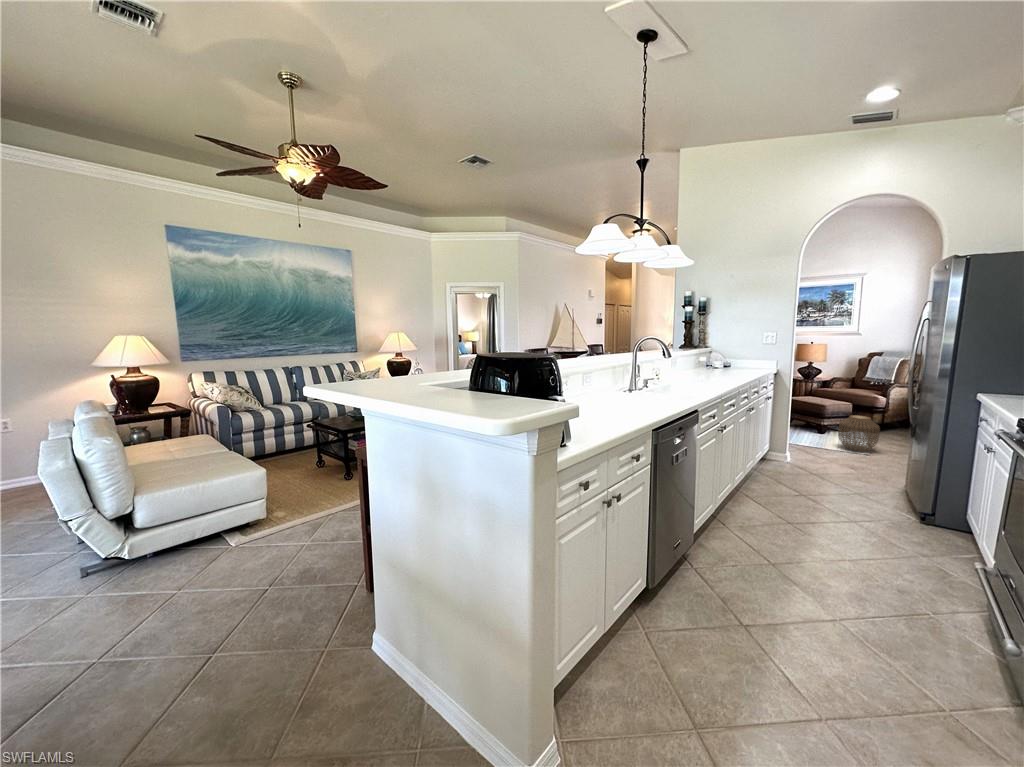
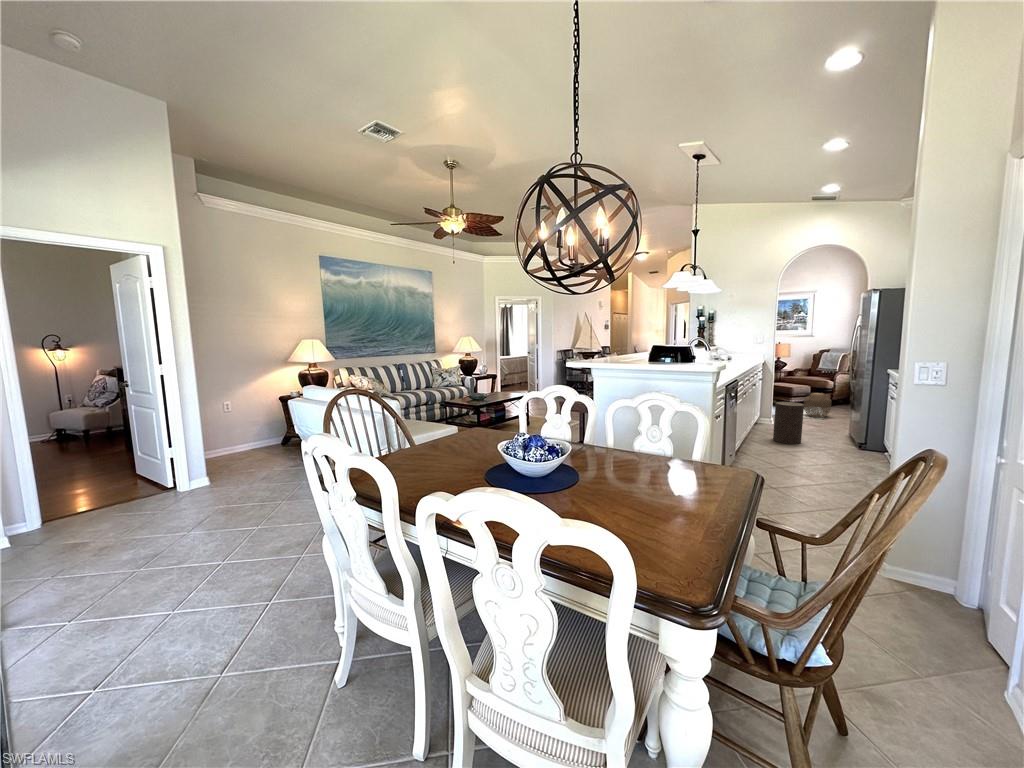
stool: none [779,436,829,505] -> present [773,402,804,444]

